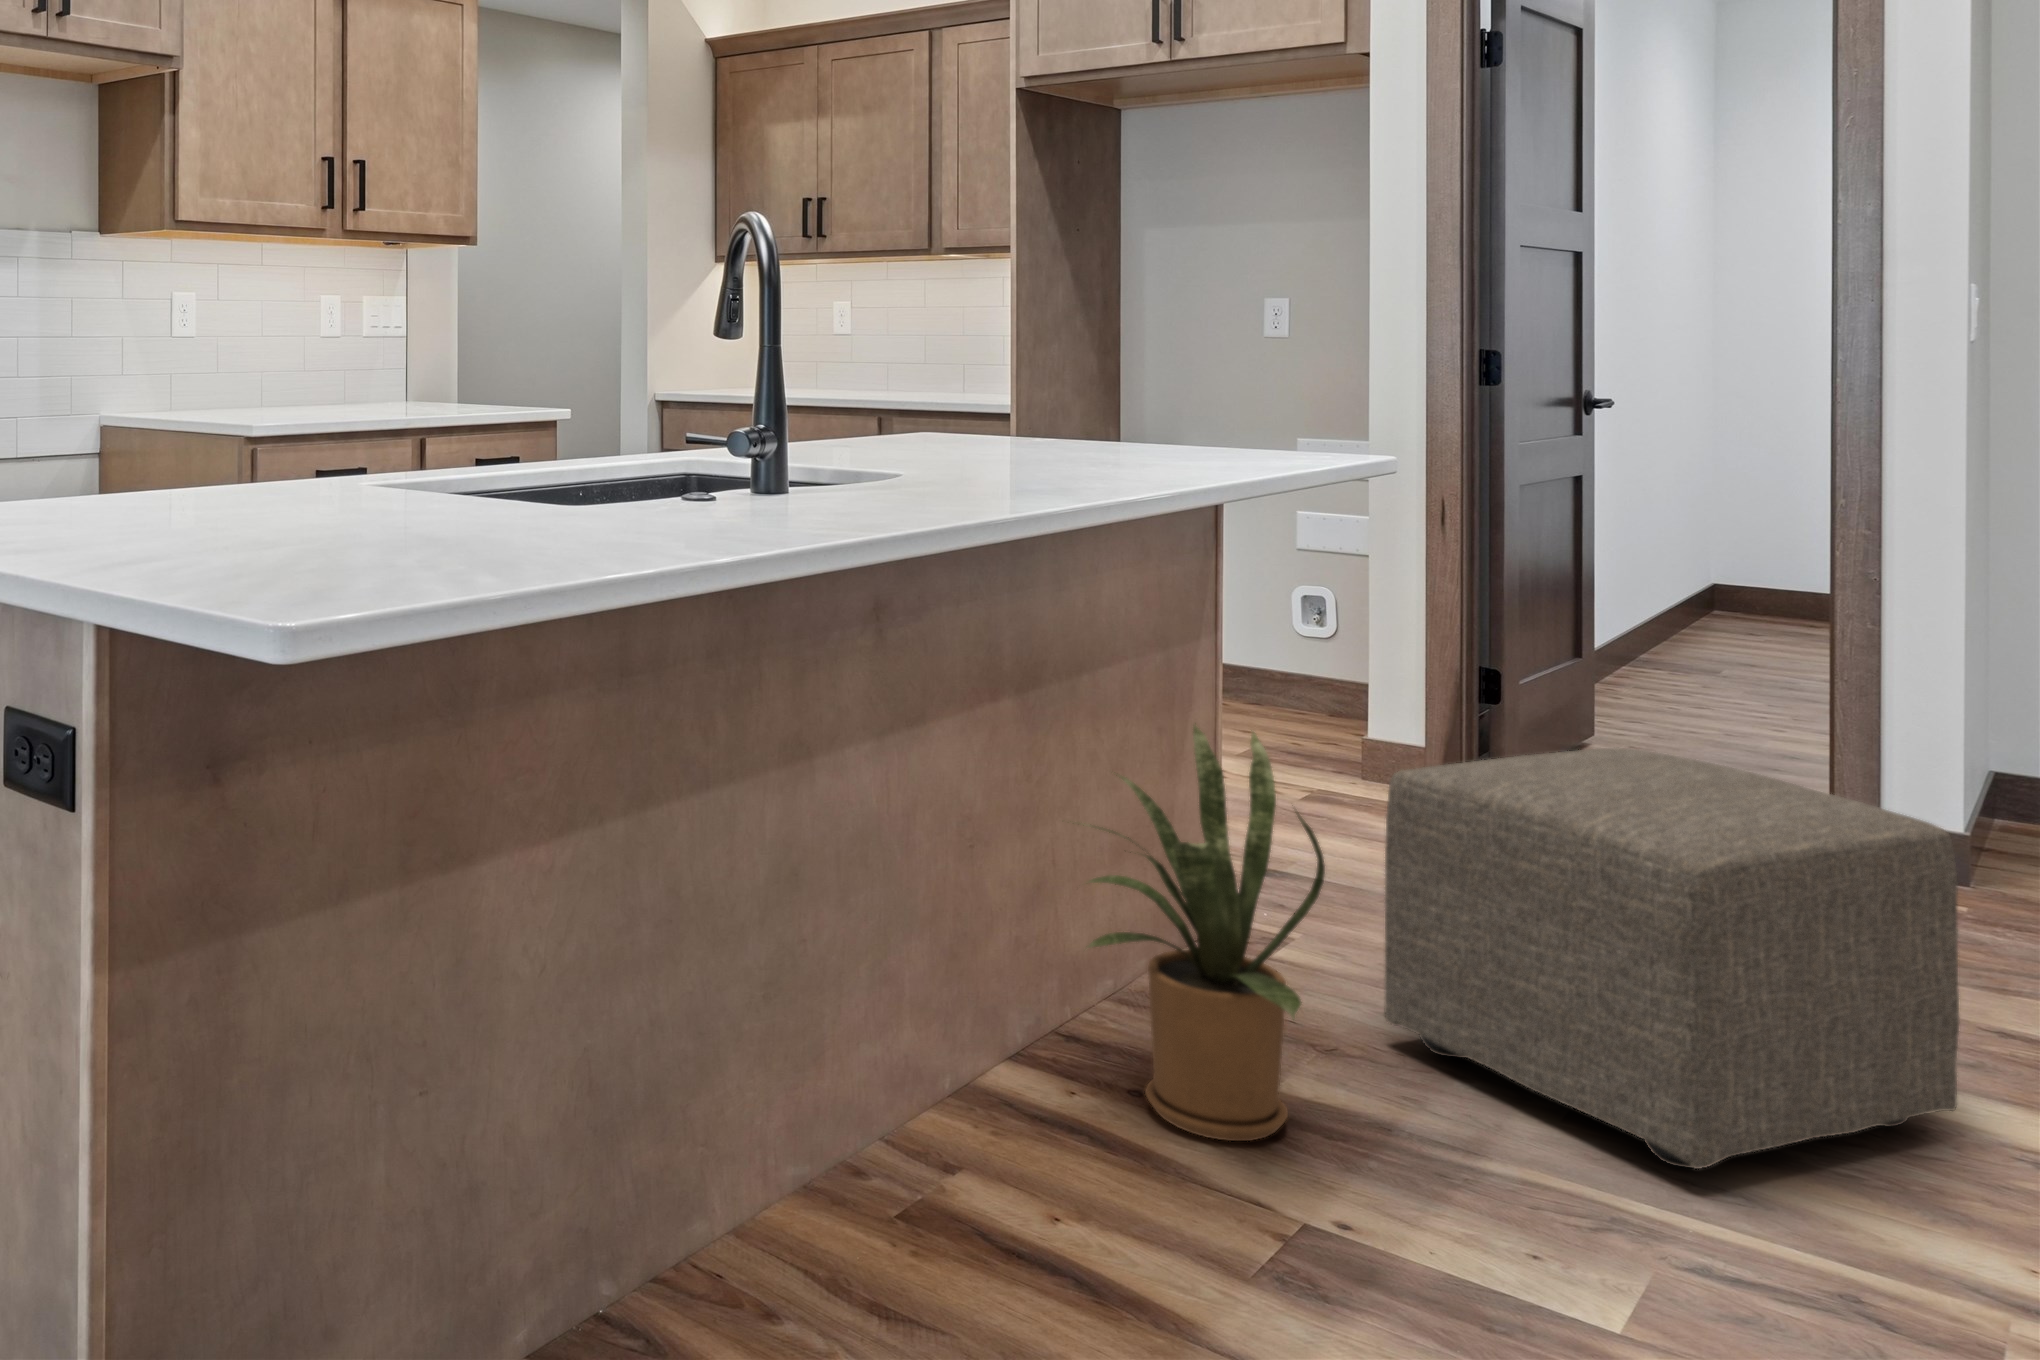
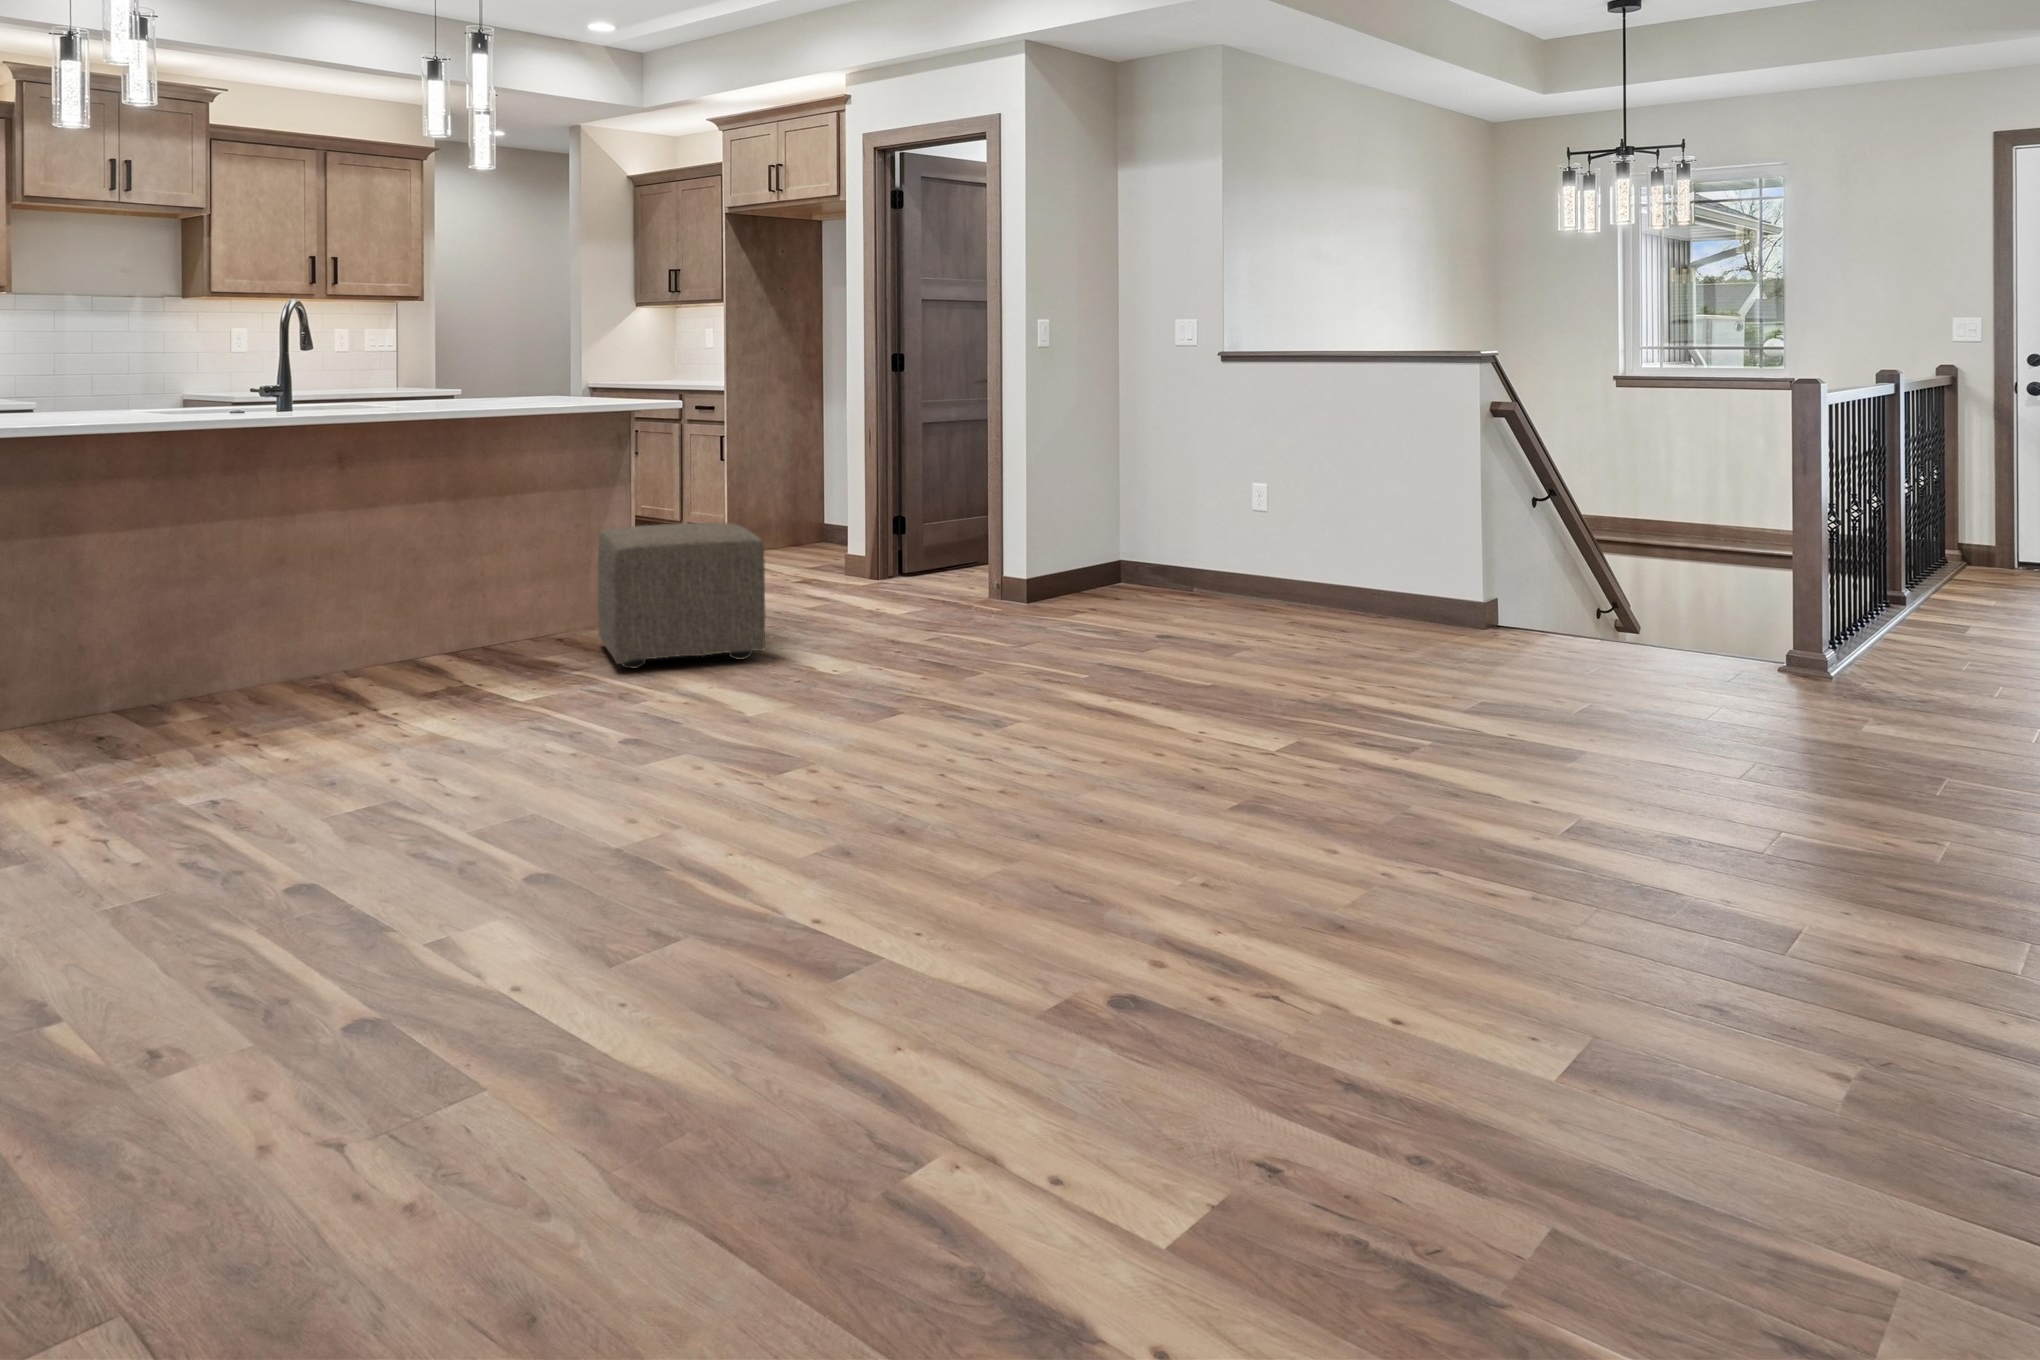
house plant: present [1083,726,1325,1141] -> none [421,508,528,666]

